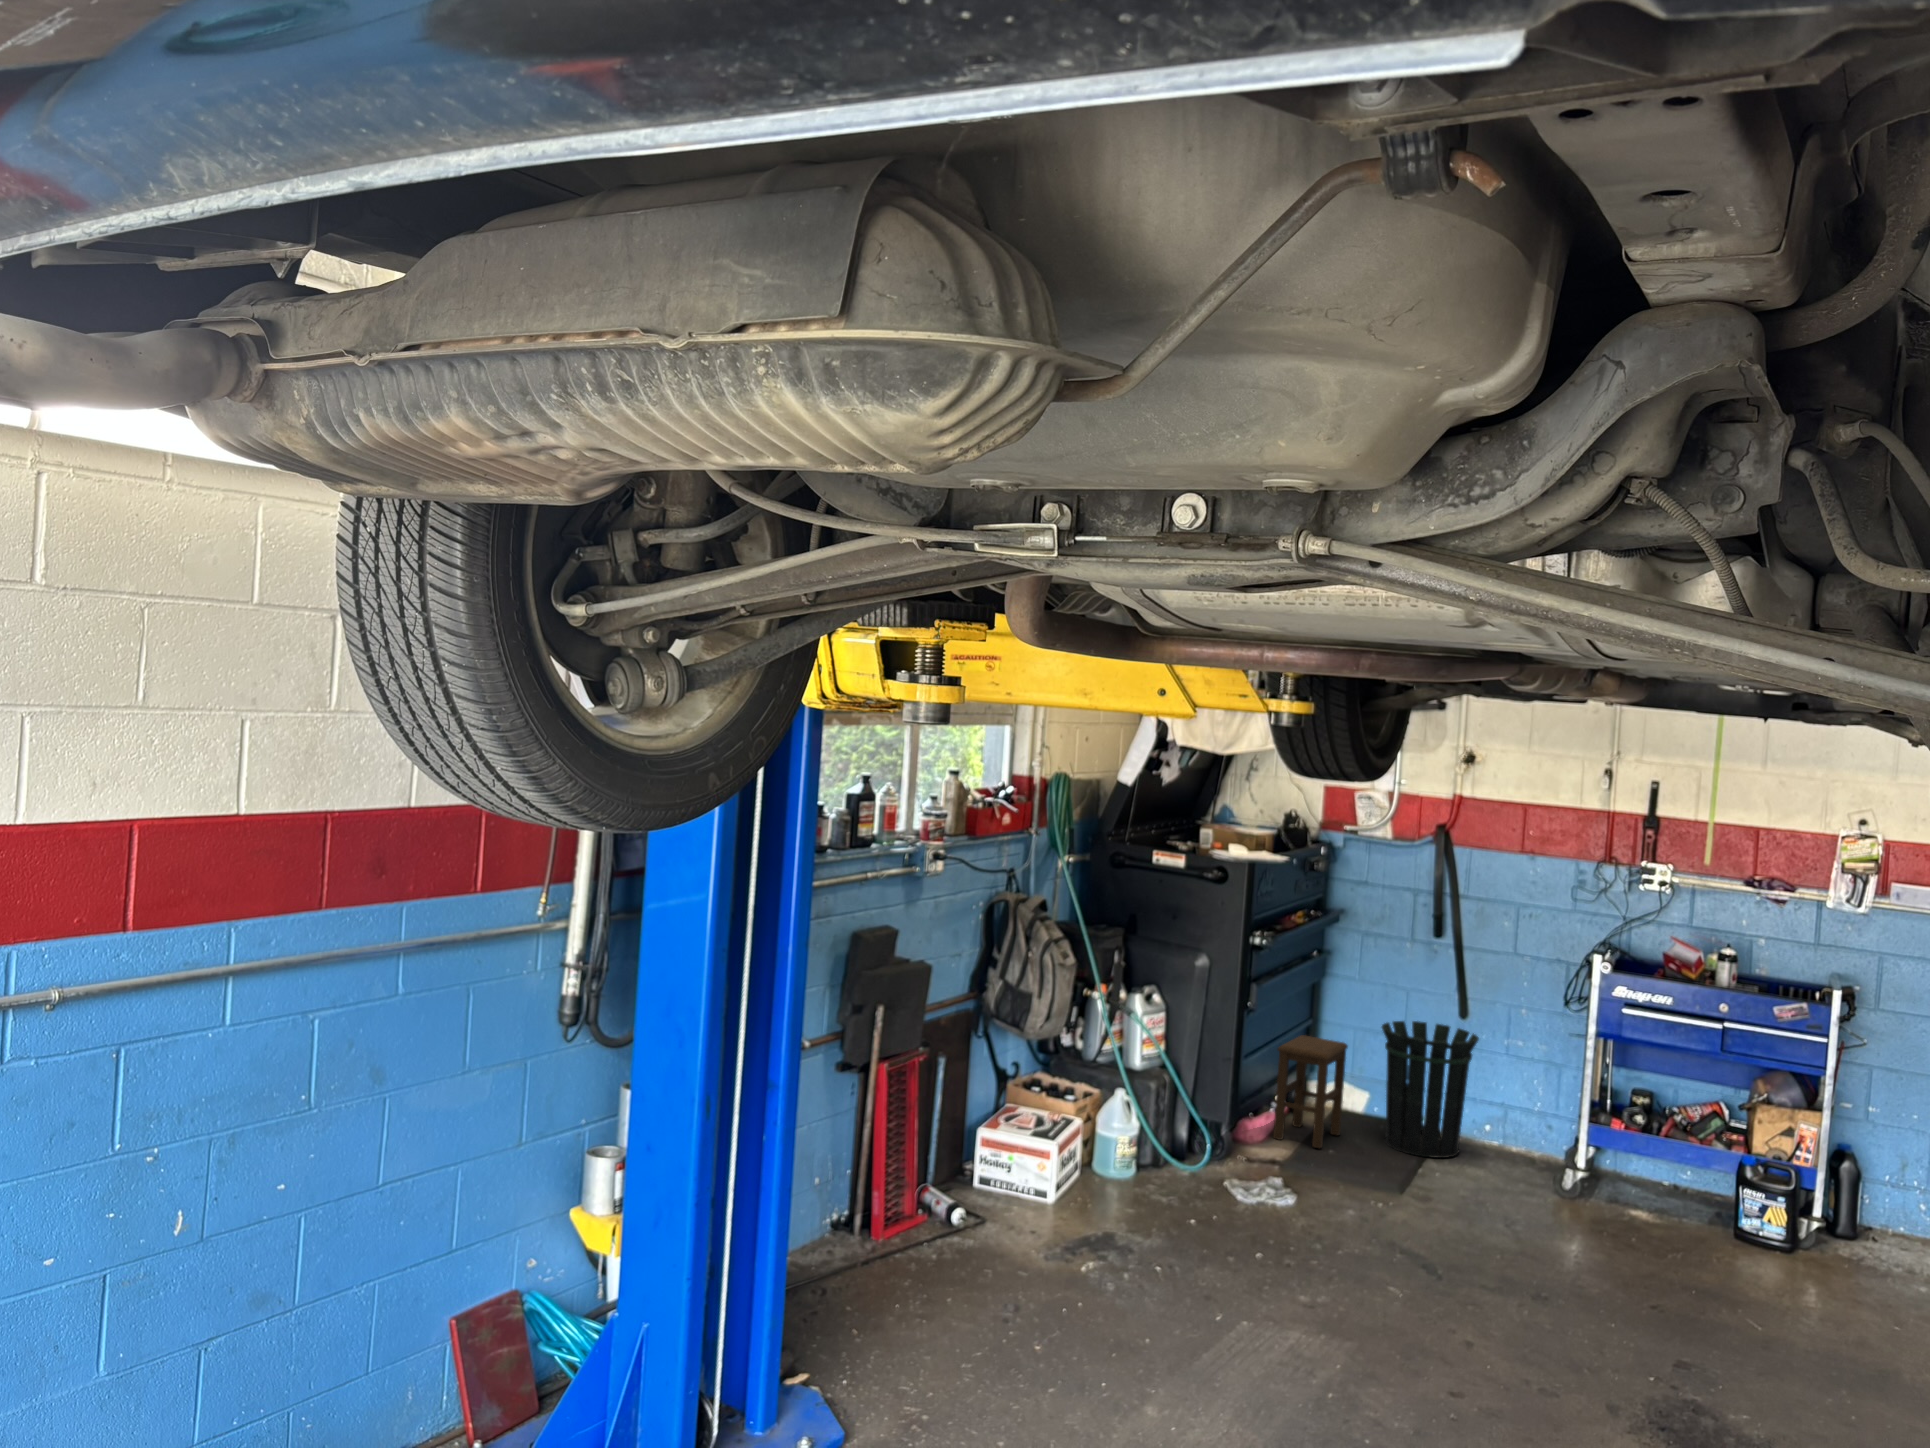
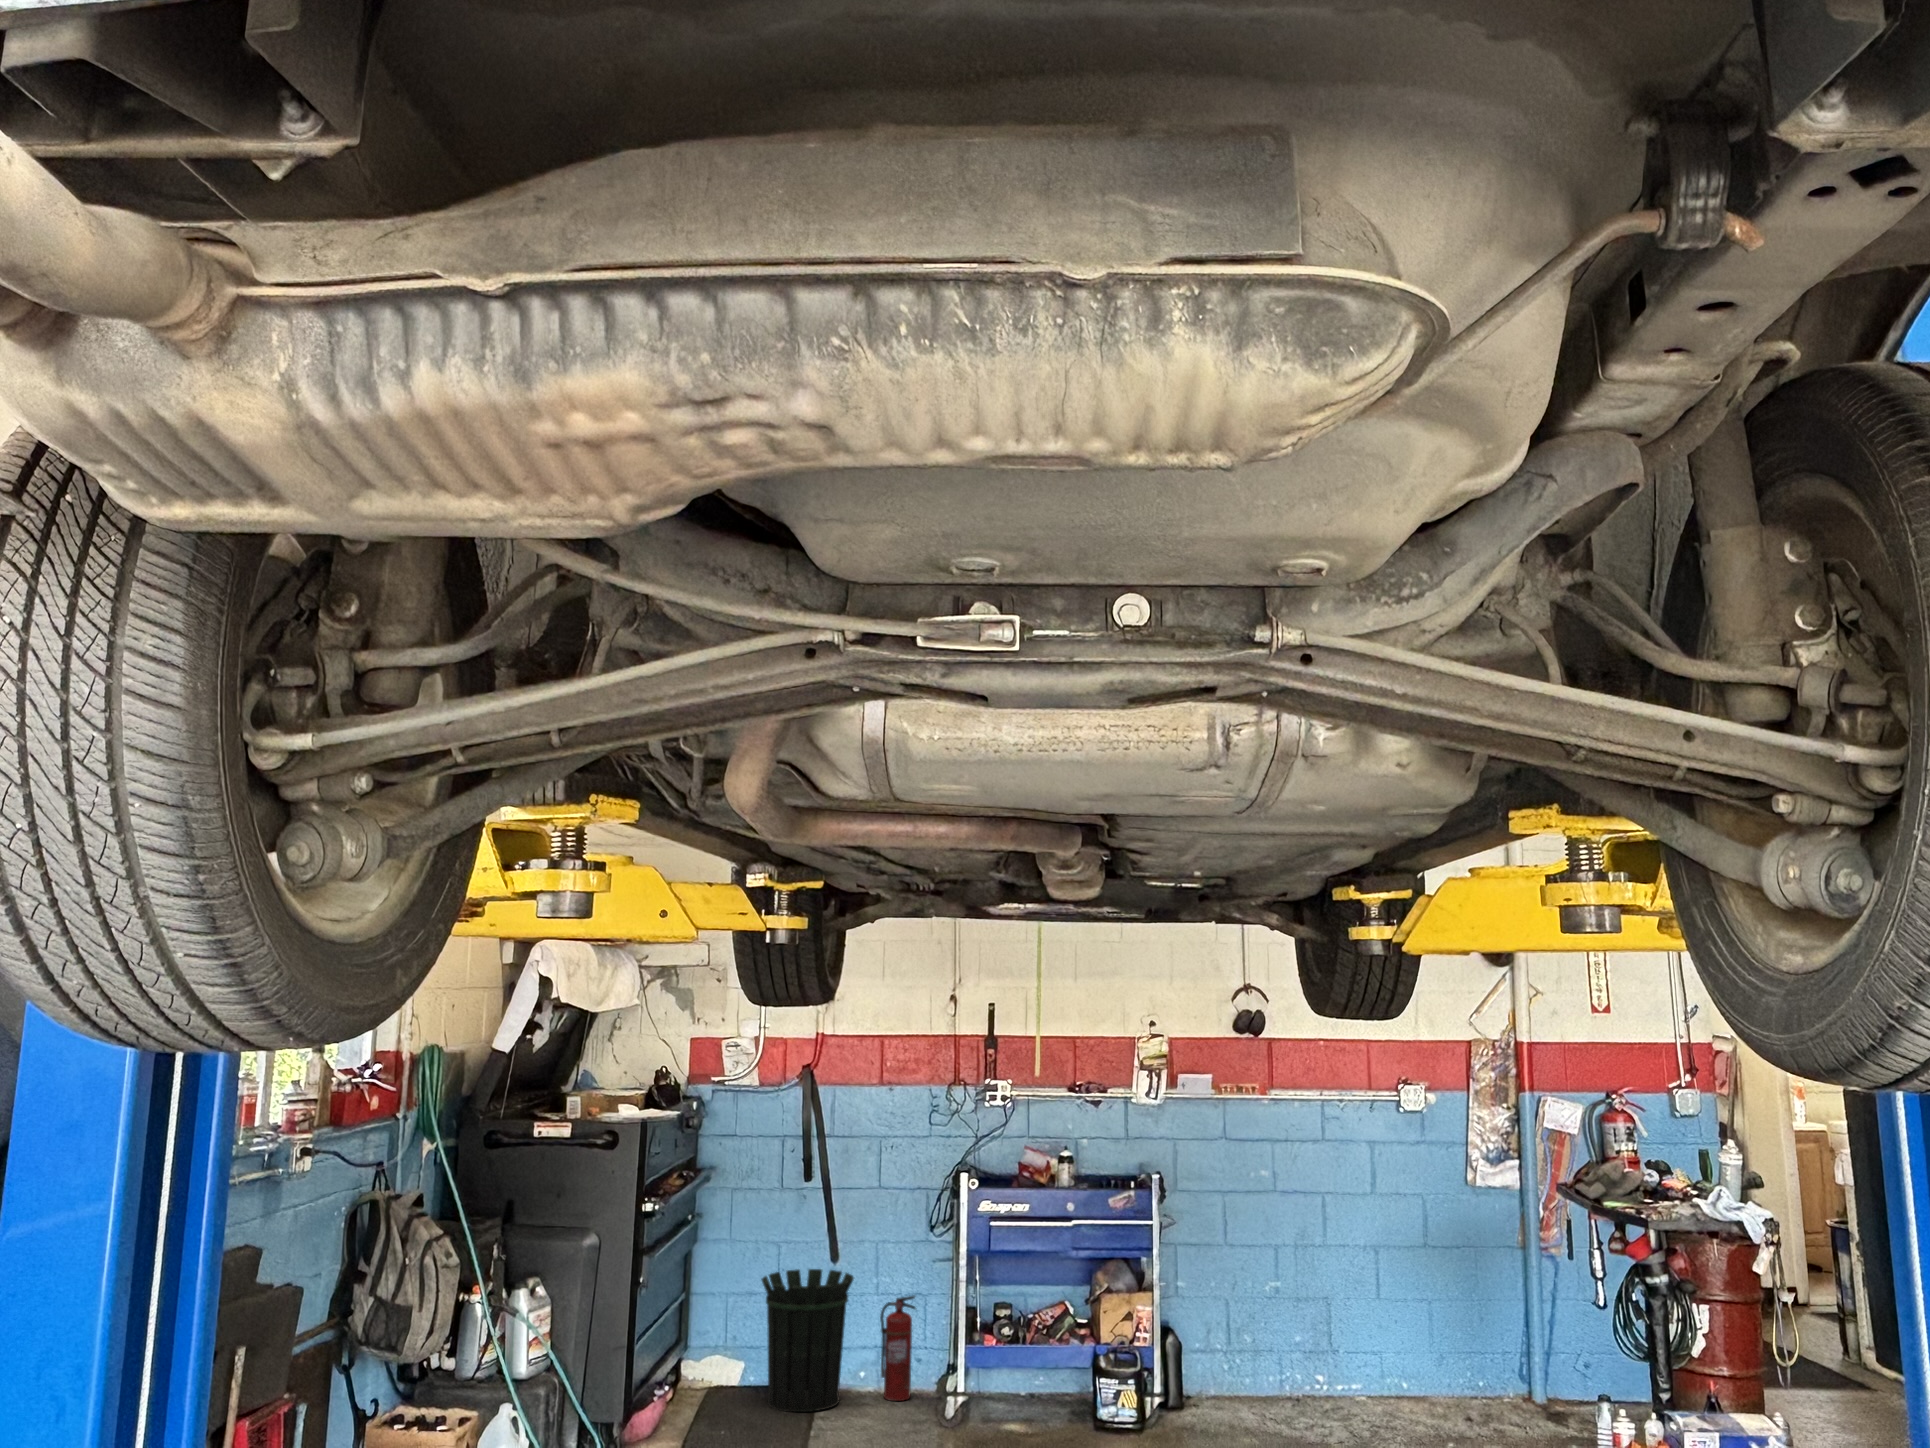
stool: present [1273,1035,1348,1148] -> none [660,1305,730,1427]
fire extinguisher: none [1506,1068,1549,1168] -> present [880,1296,916,1401]

